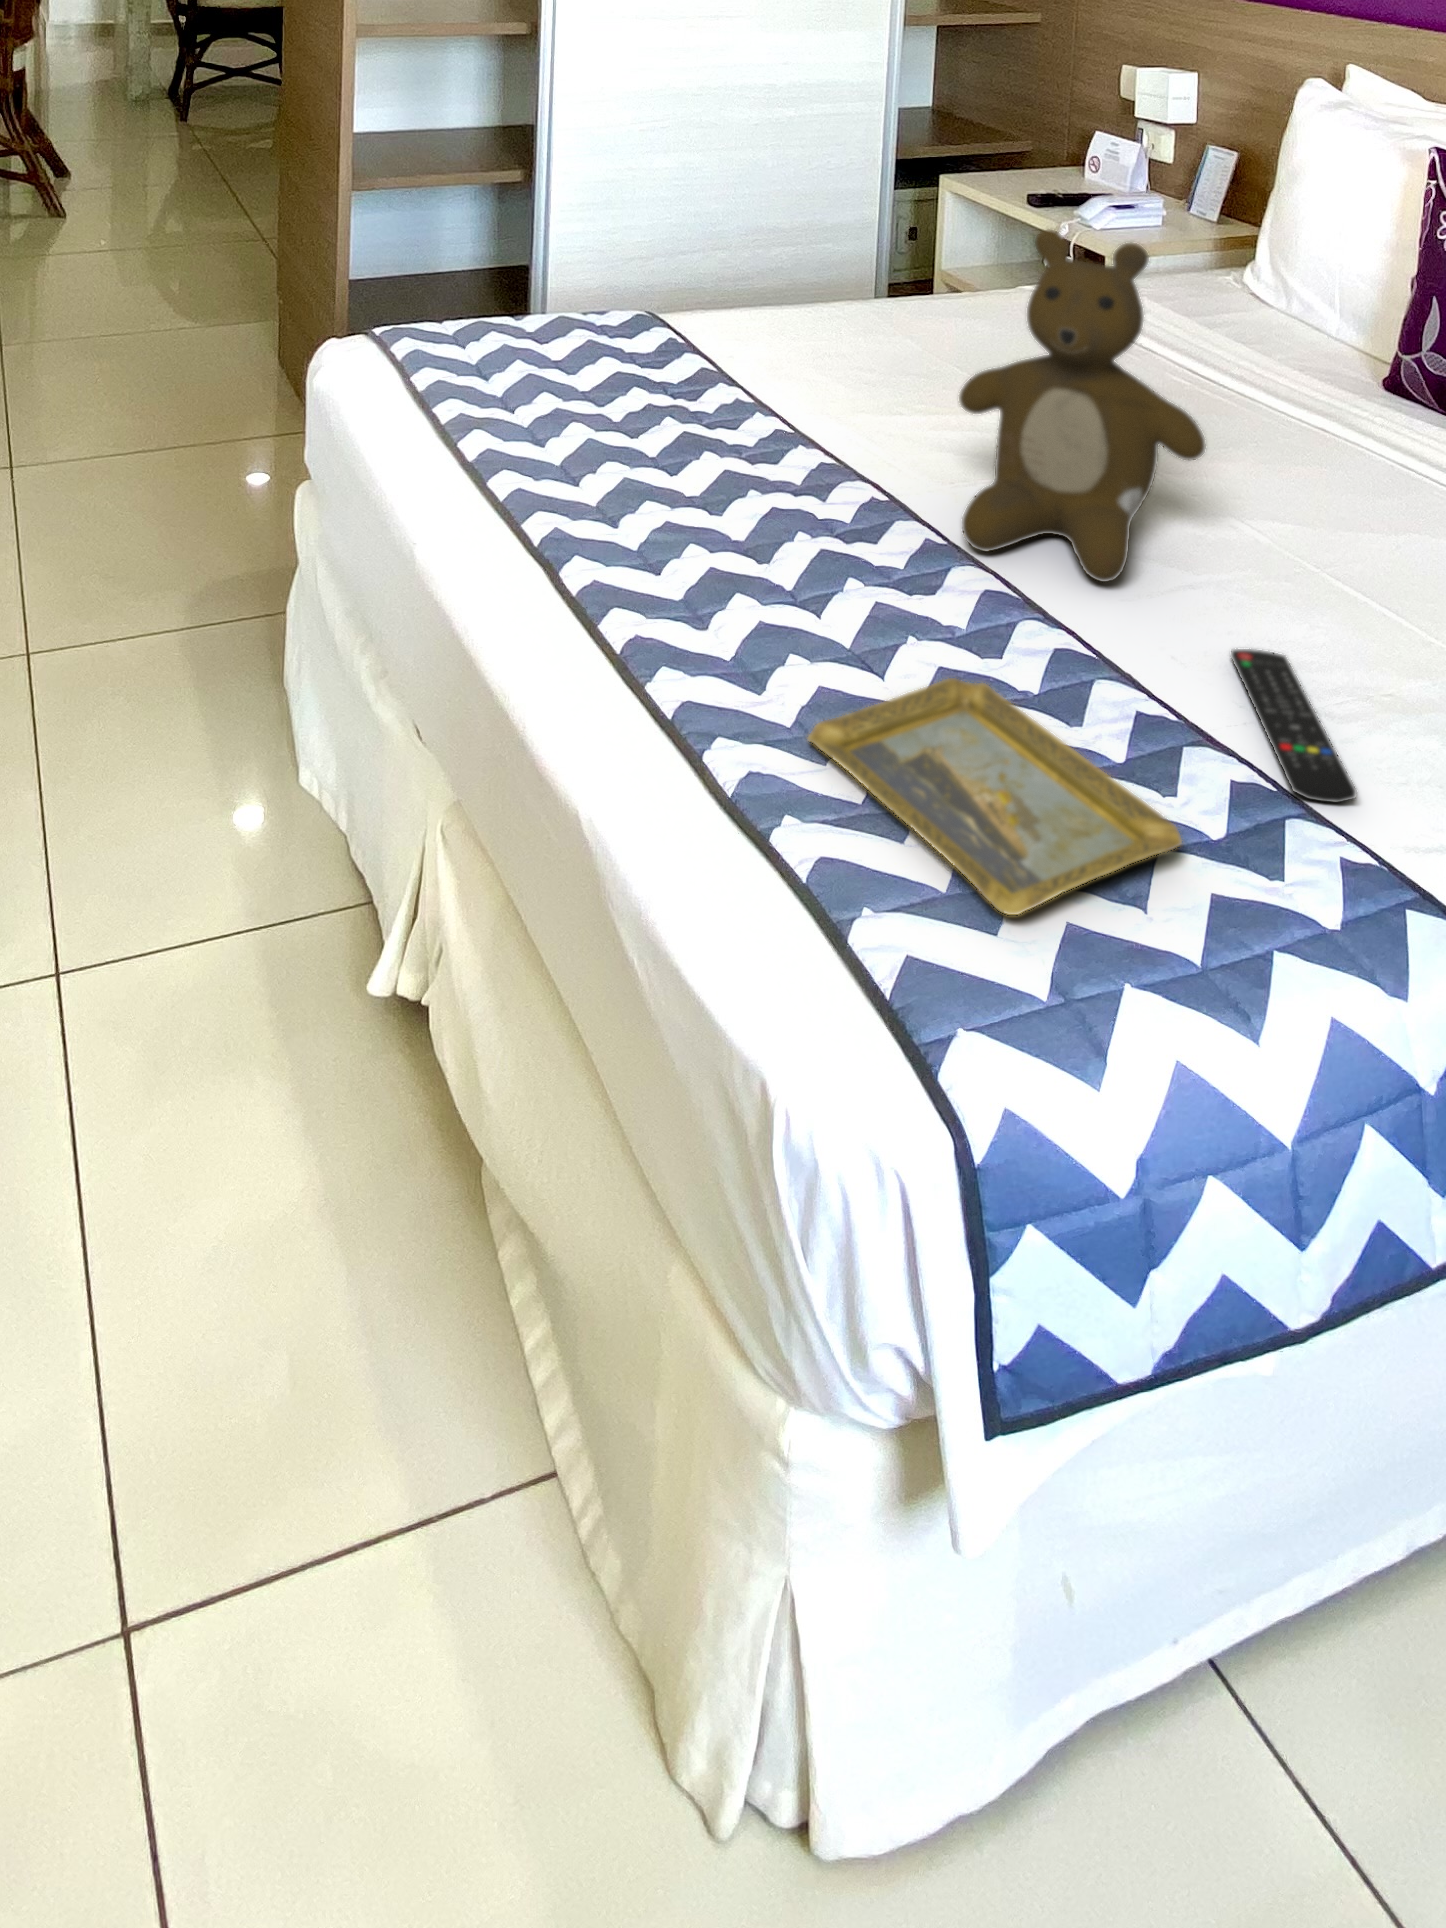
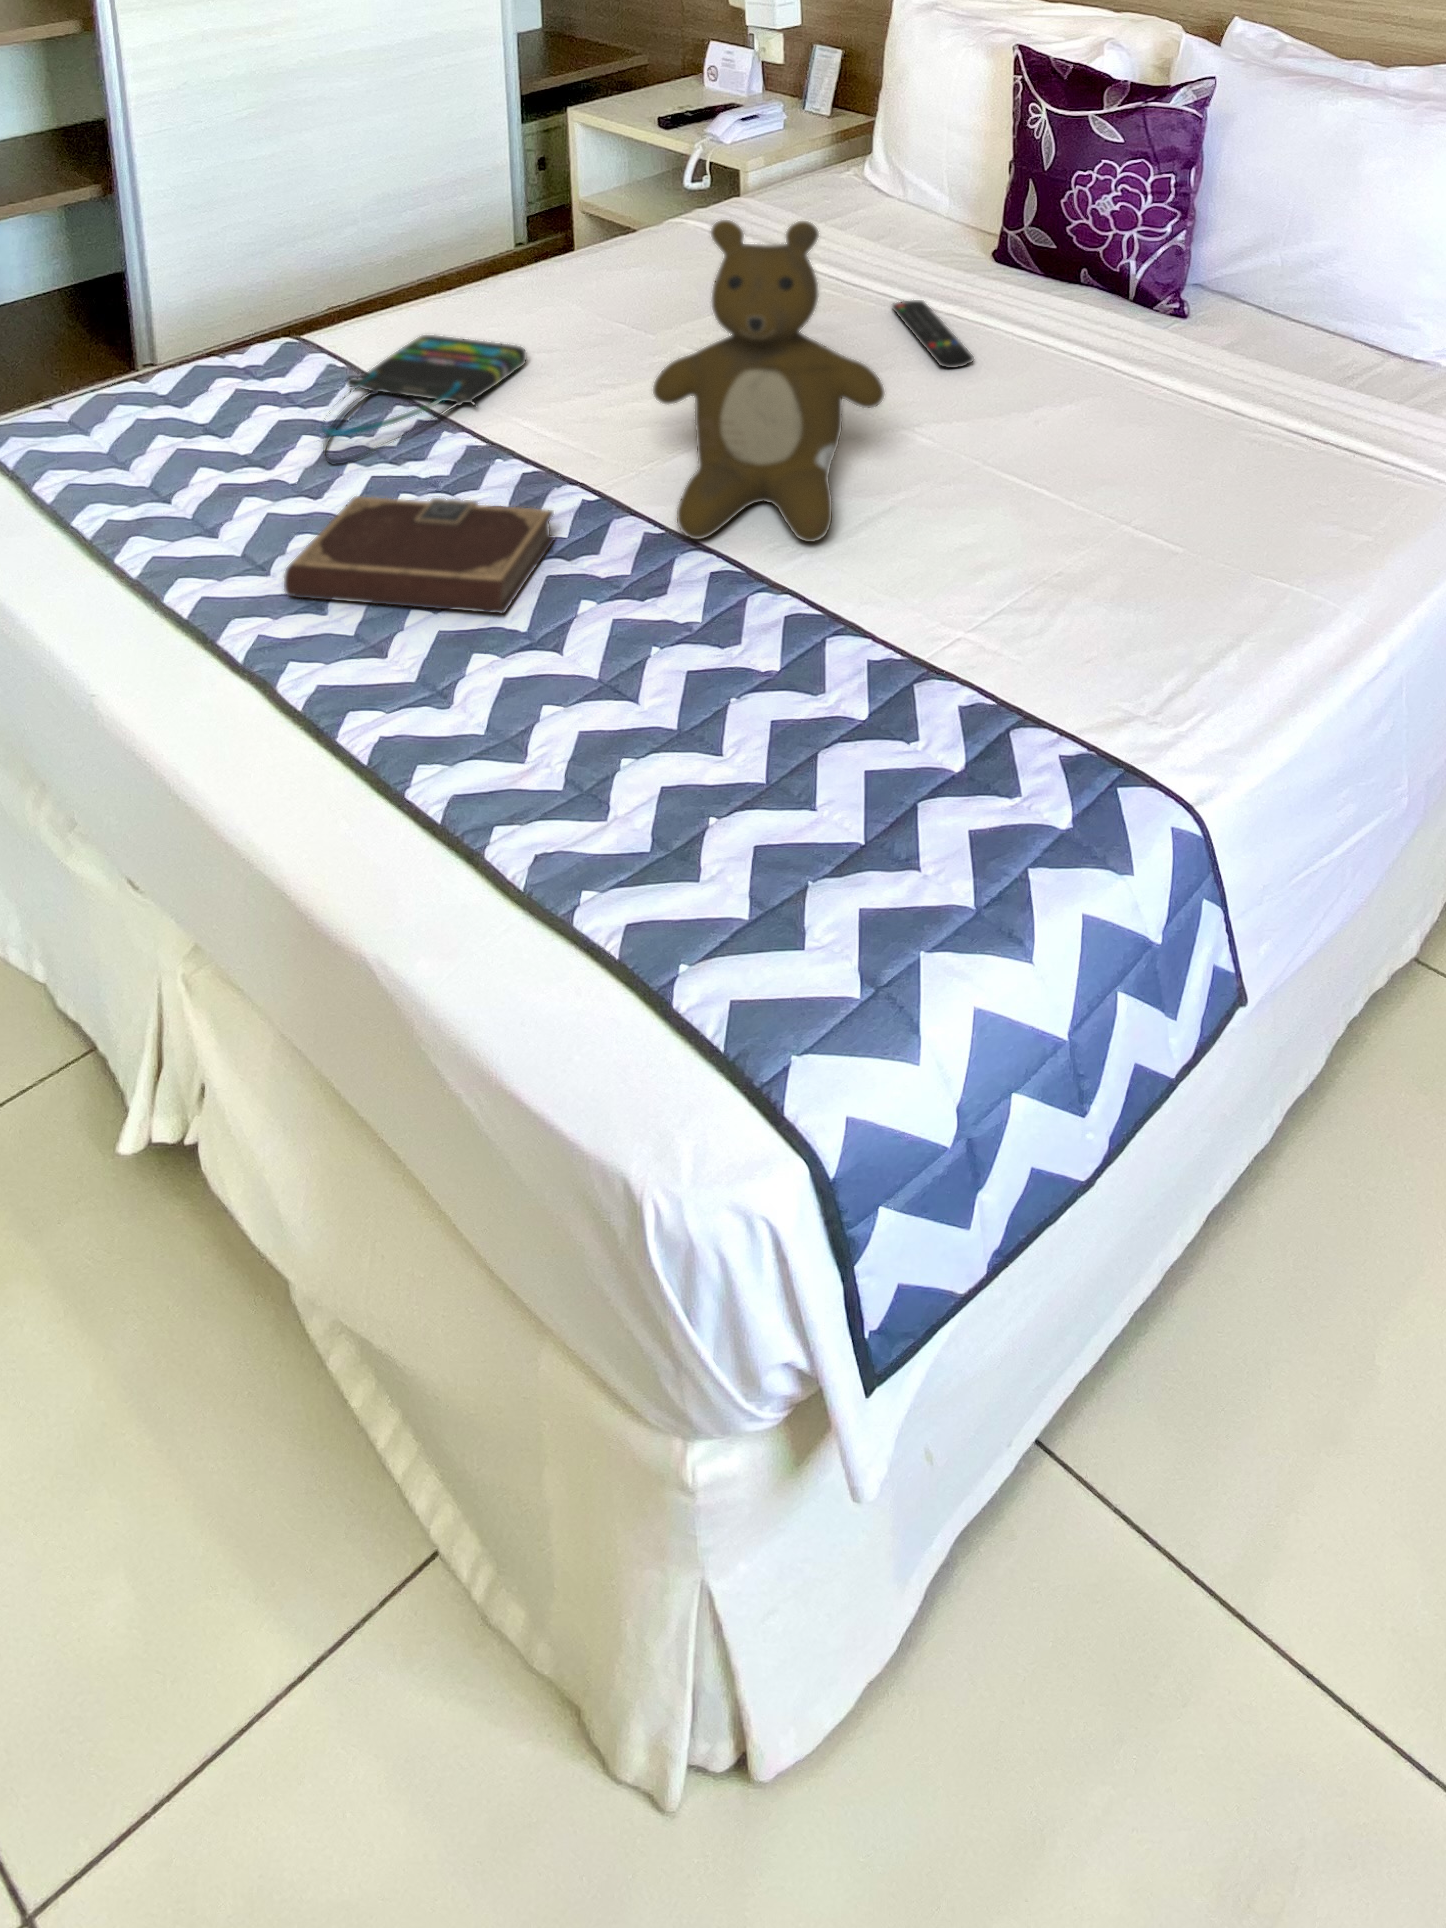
tote bag: none [648,327,852,414] -> present [322,335,526,464]
notebook: none [585,435,842,565] -> present [284,496,554,613]
remote control: present [1231,649,1357,803] -> present [892,300,973,368]
tray: present [808,678,1182,915] -> none [584,687,938,924]

